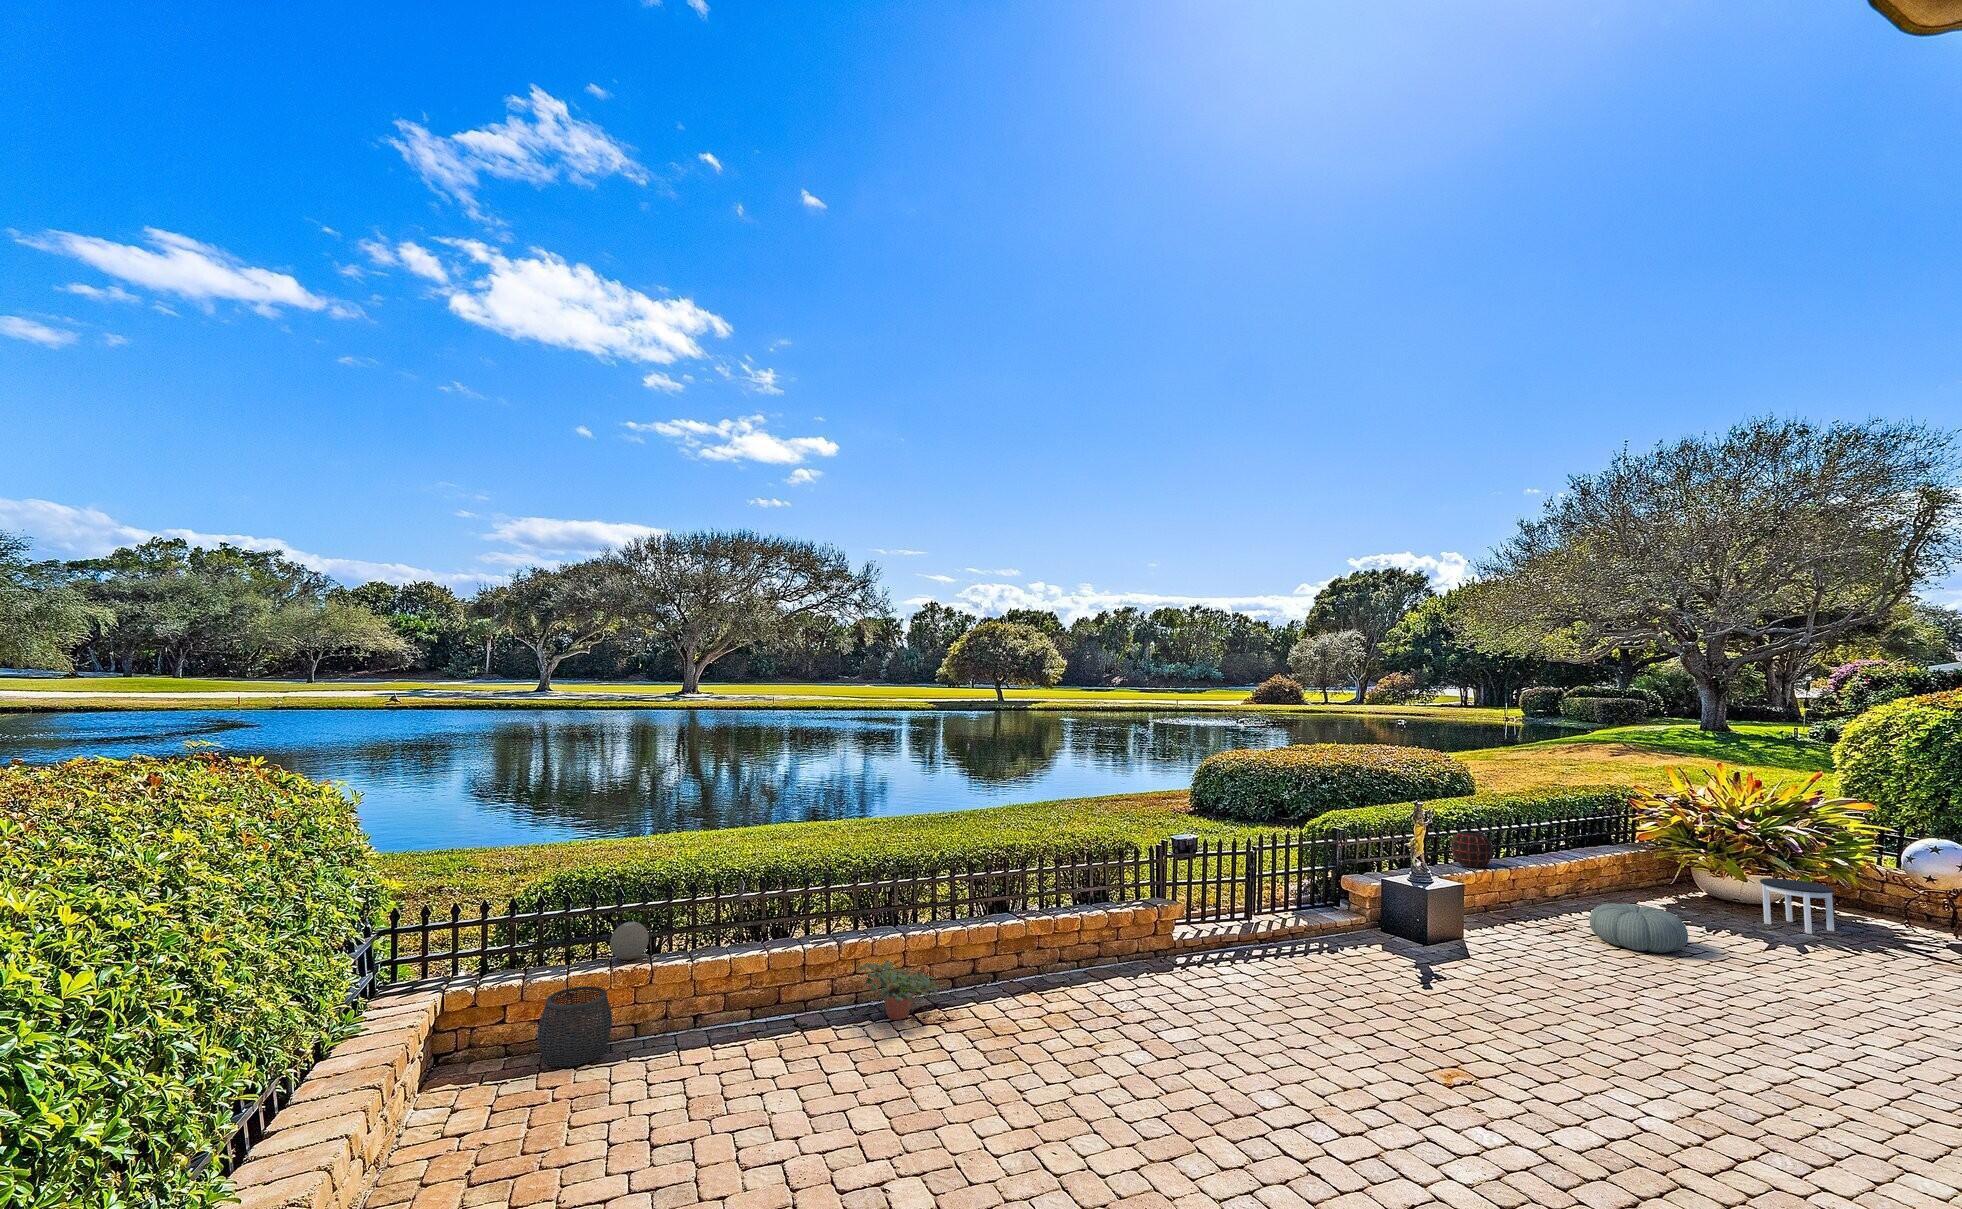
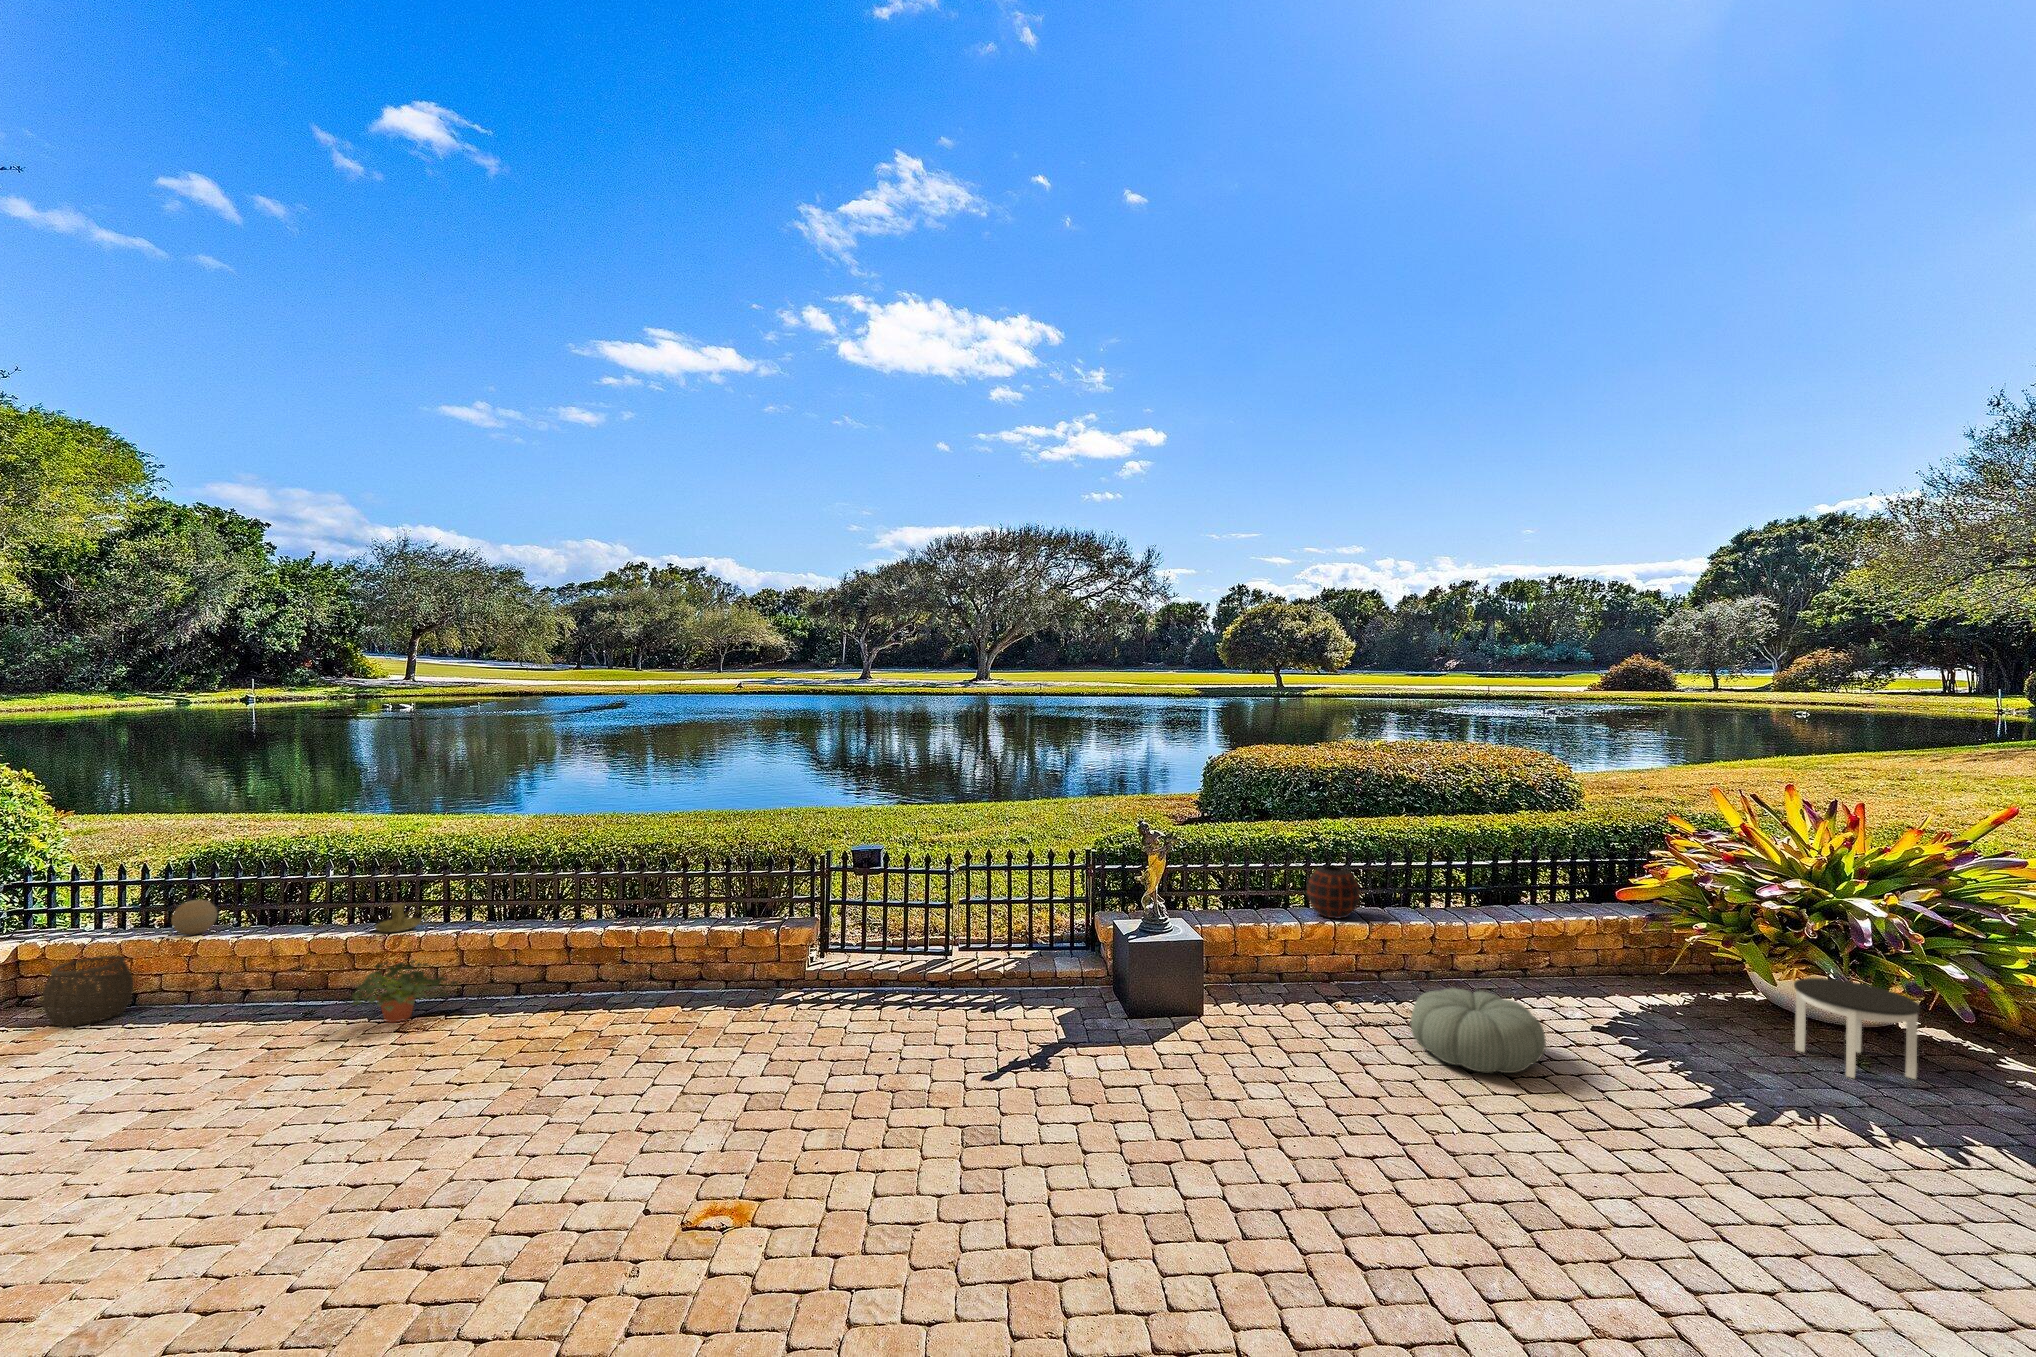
candle holder: none [811,910,855,938] -> present [375,903,427,932]

